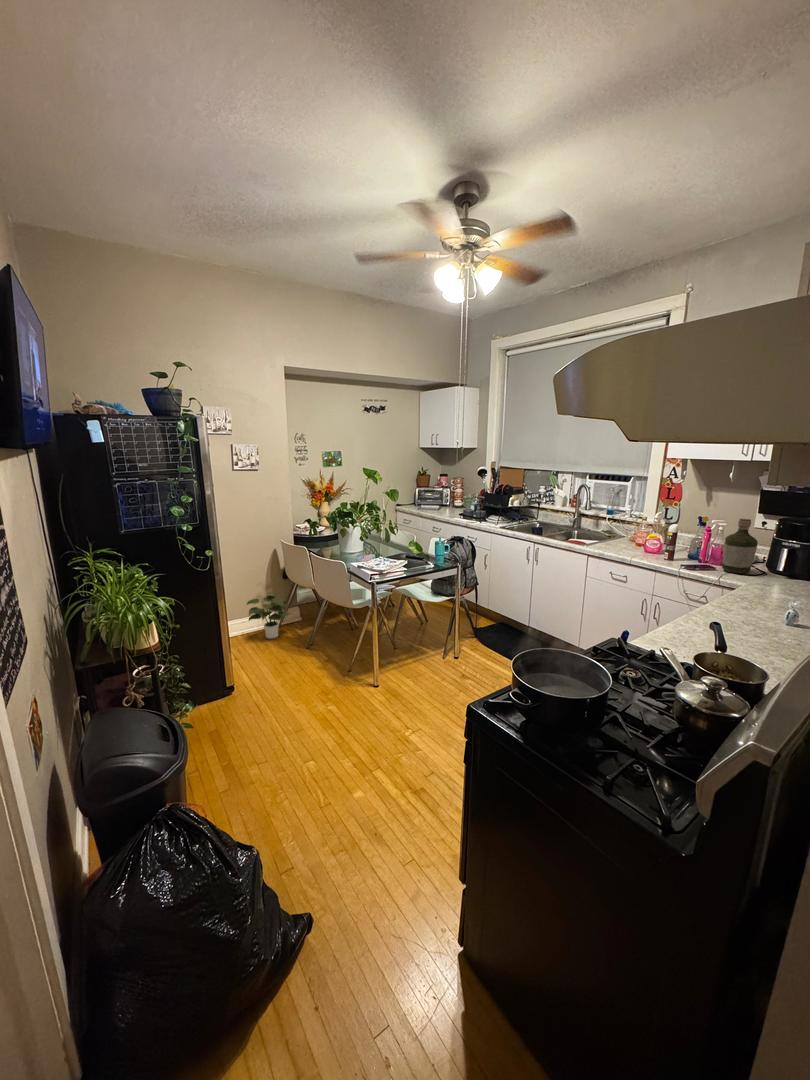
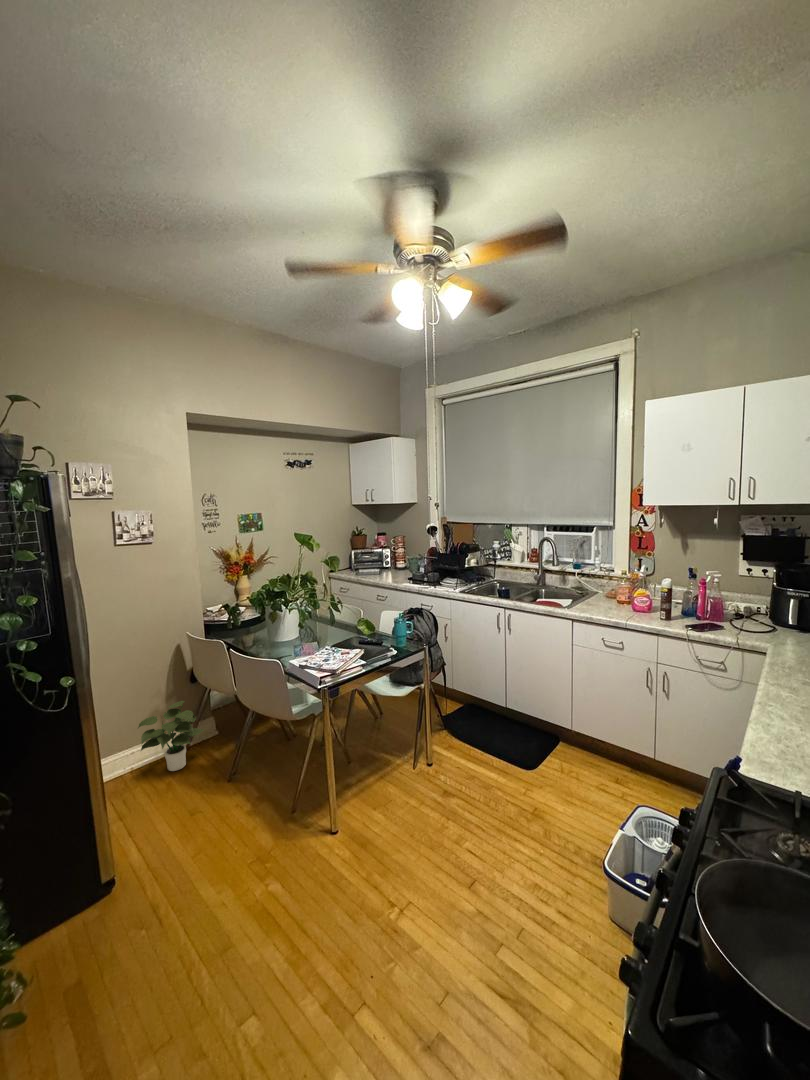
bottle: present [722,519,758,573] -> none [730,569,767,631]

